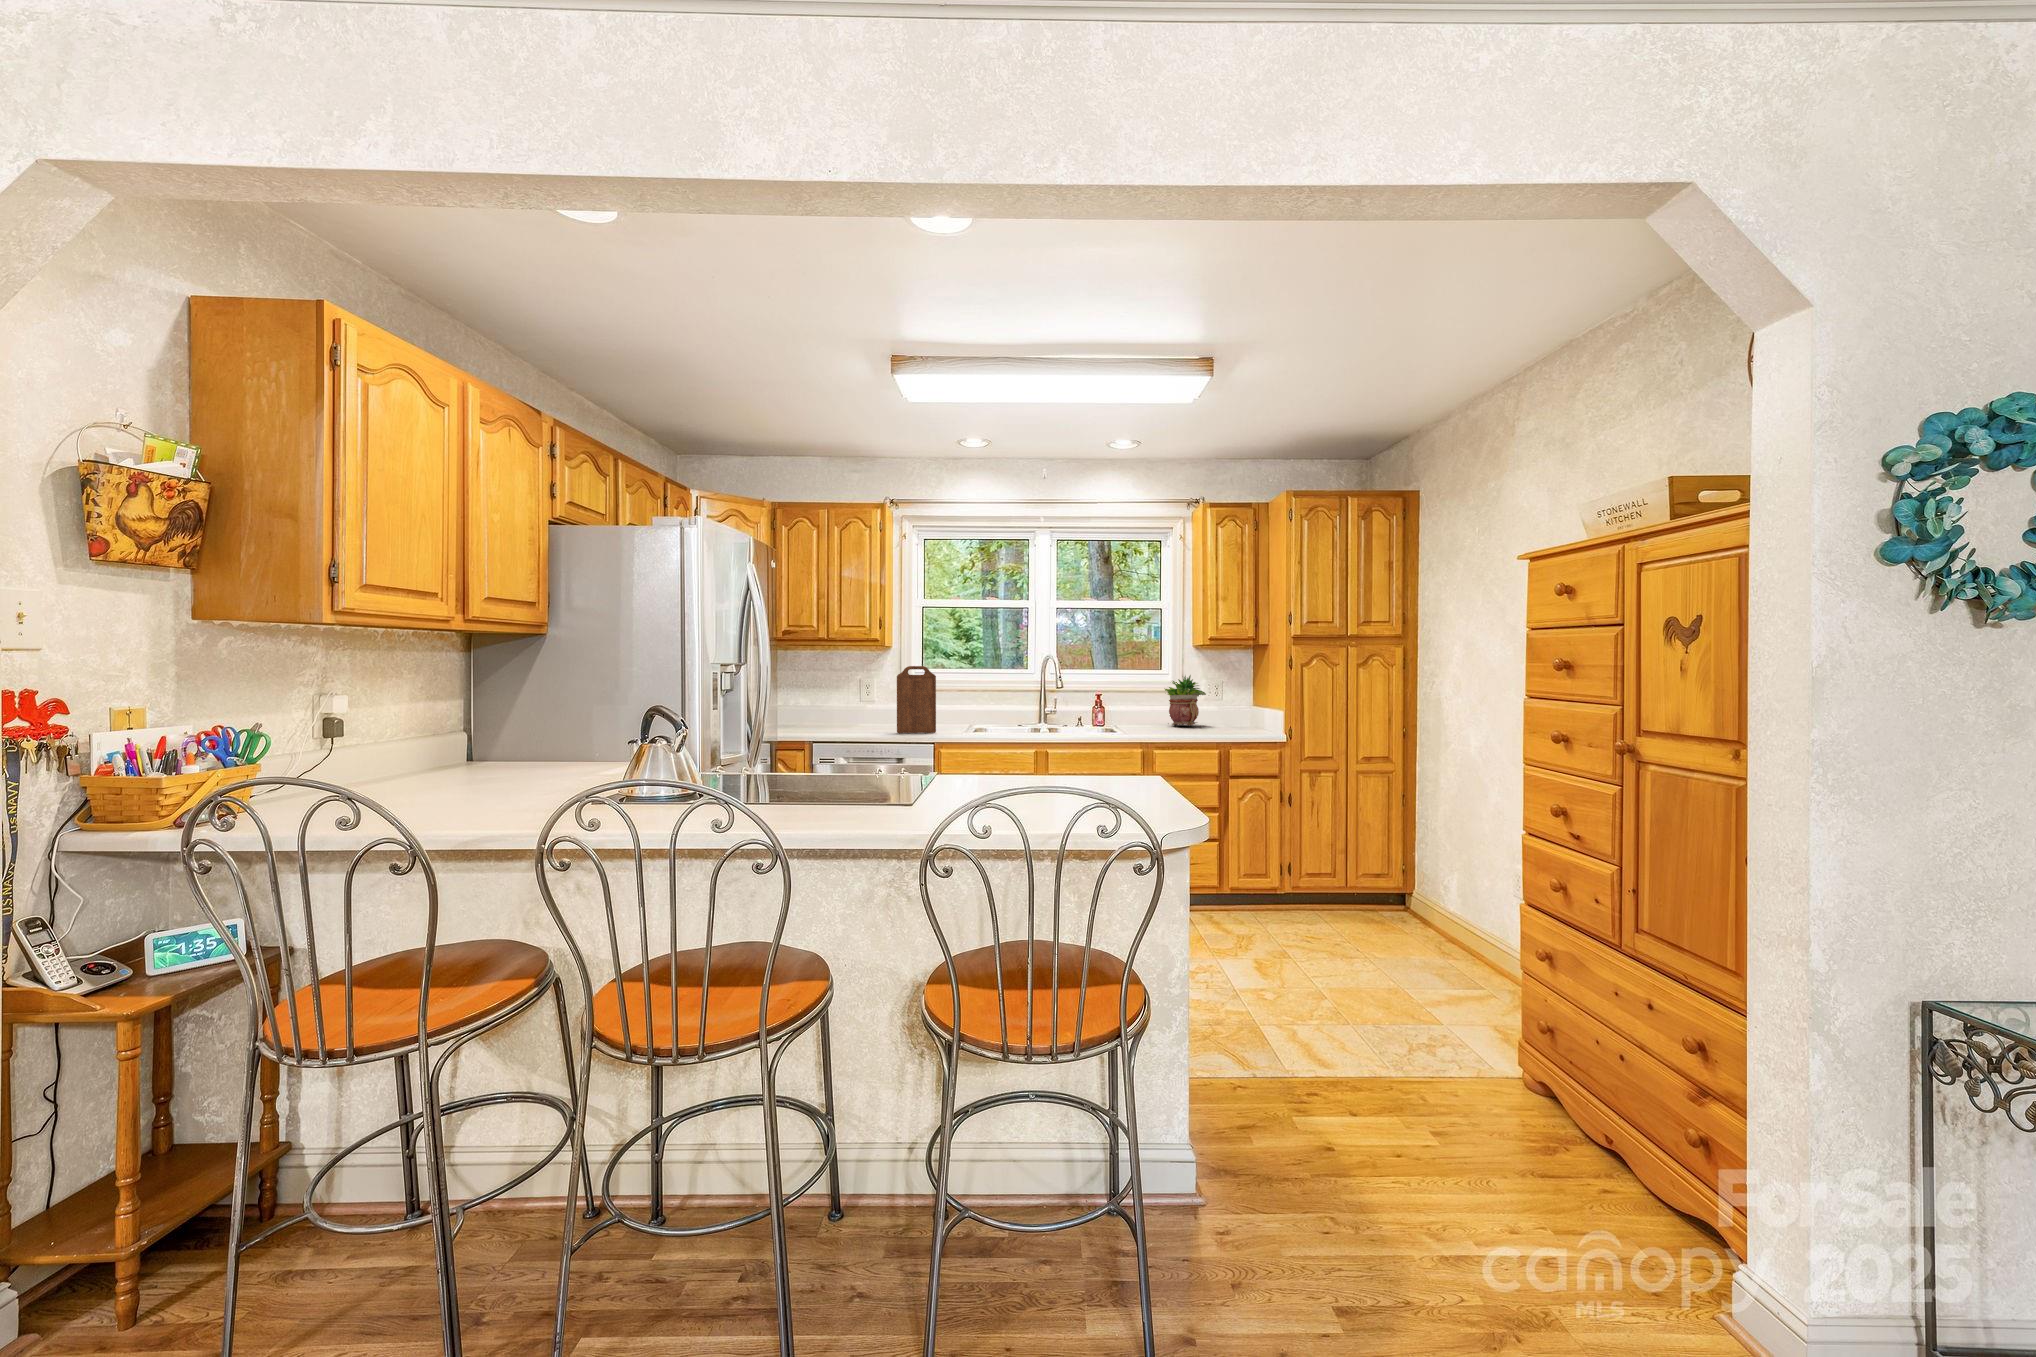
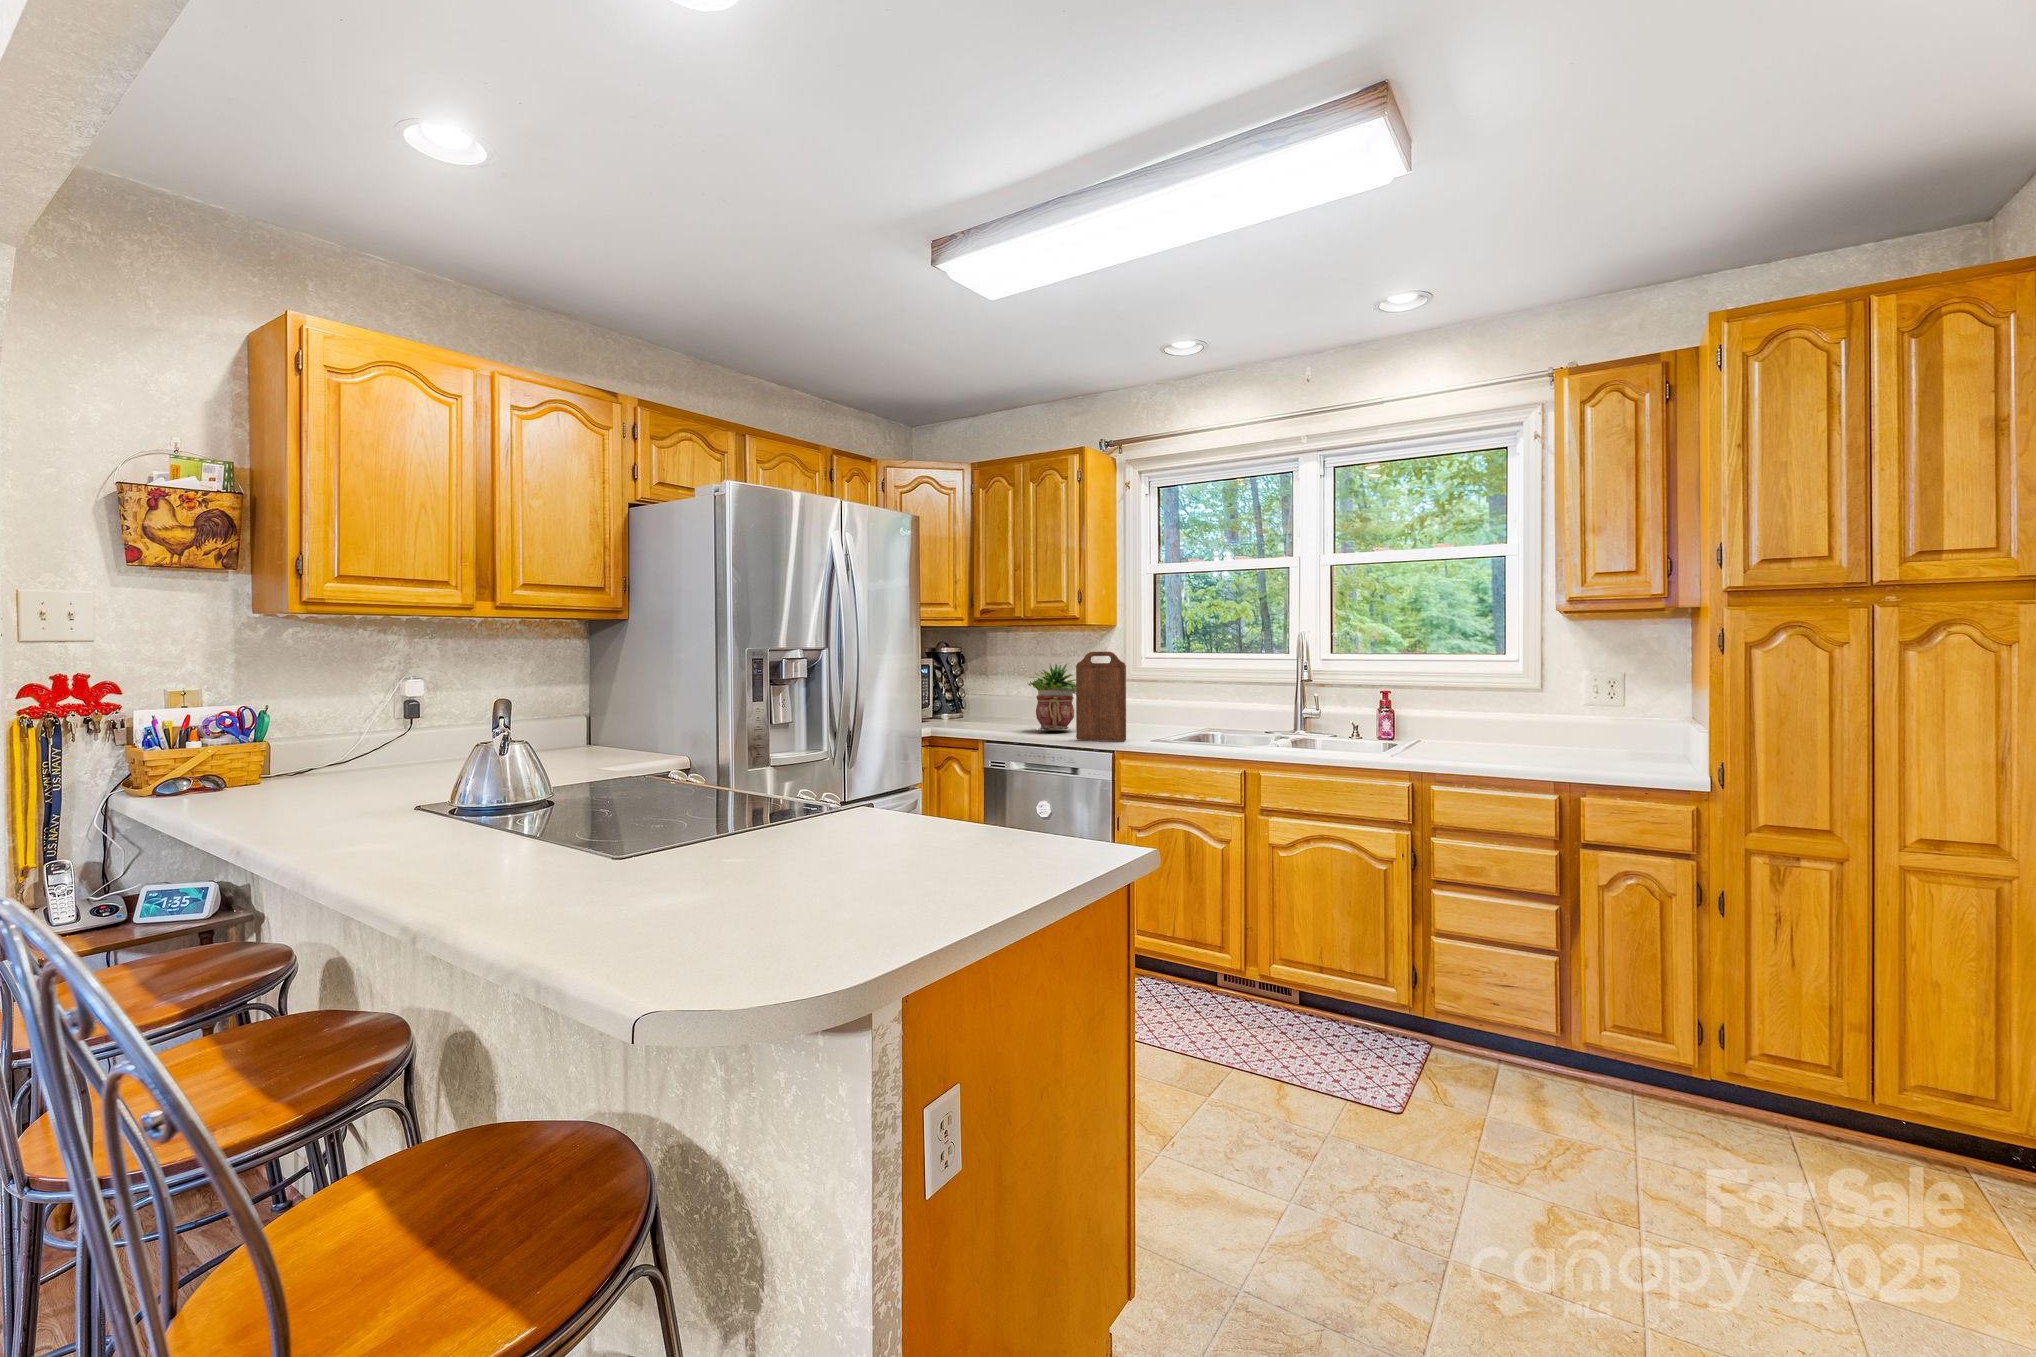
potted plant: present [1165,675,1206,726] -> present [1028,664,1076,730]

